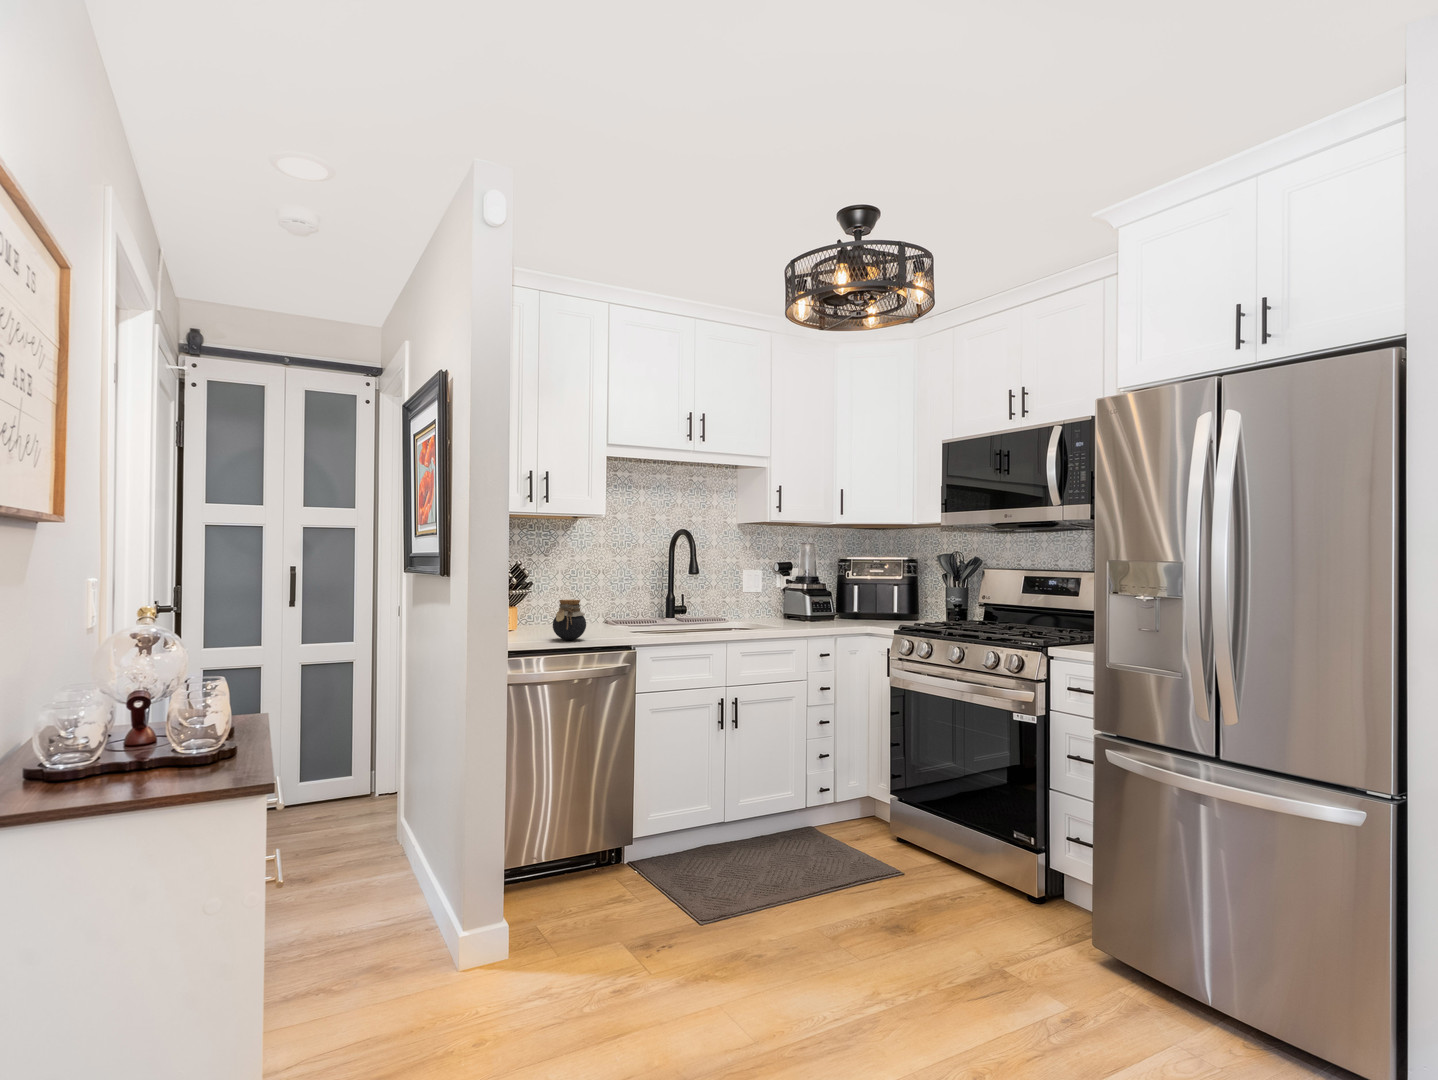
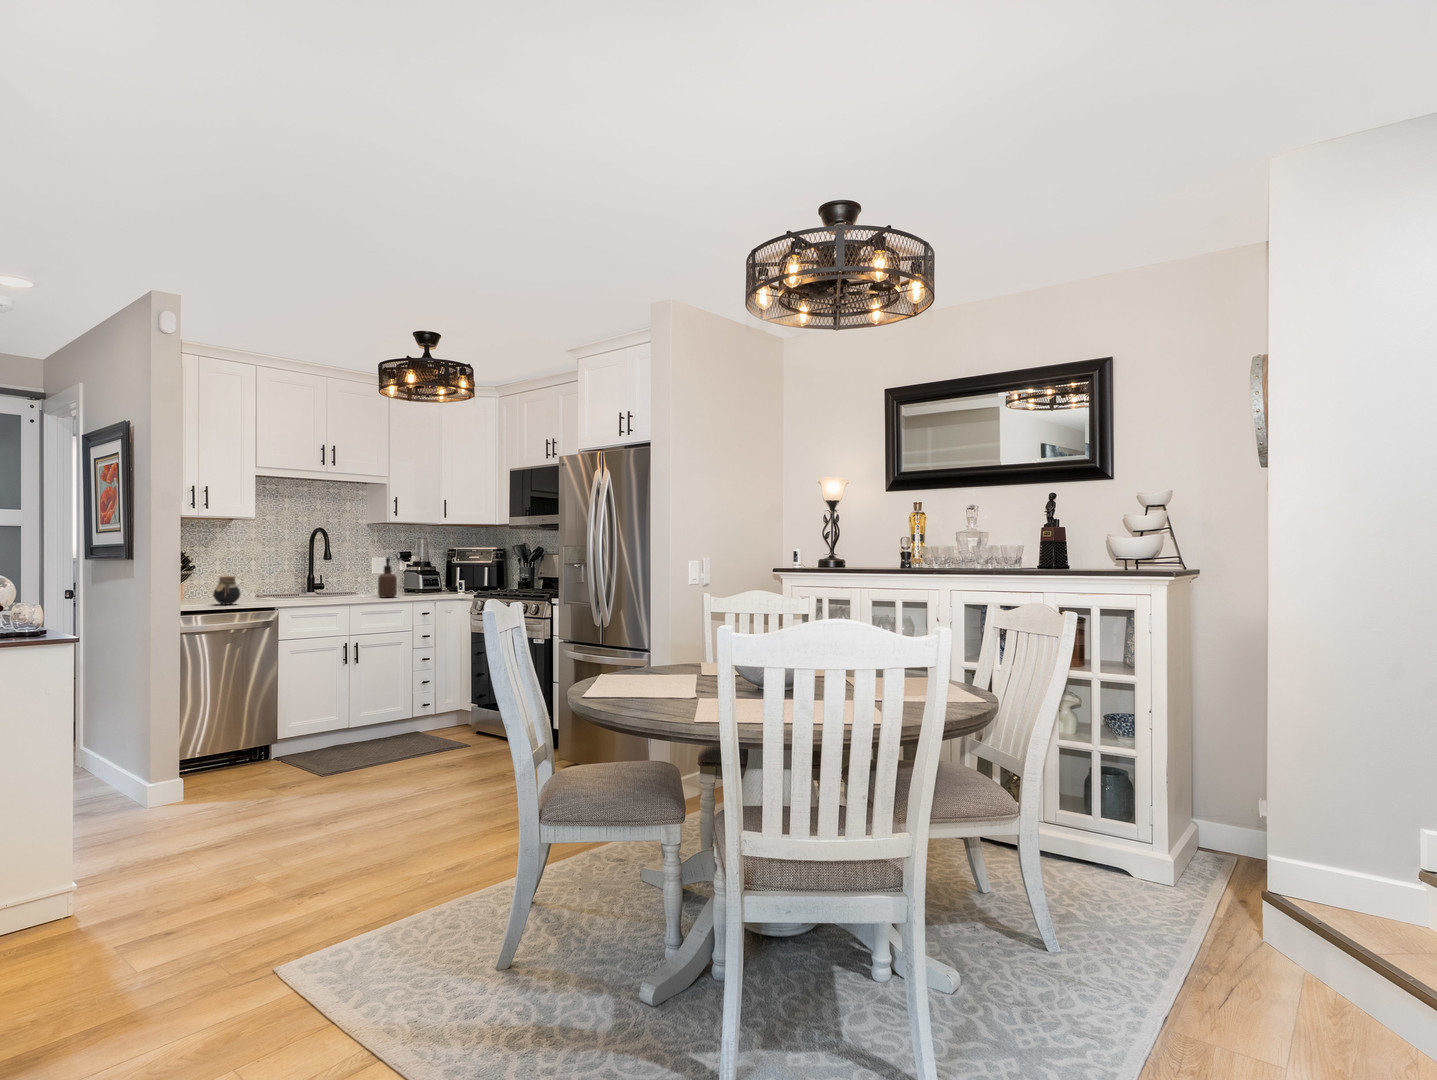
soap dispenser: none [759,573,784,632] -> present [378,558,397,597]

